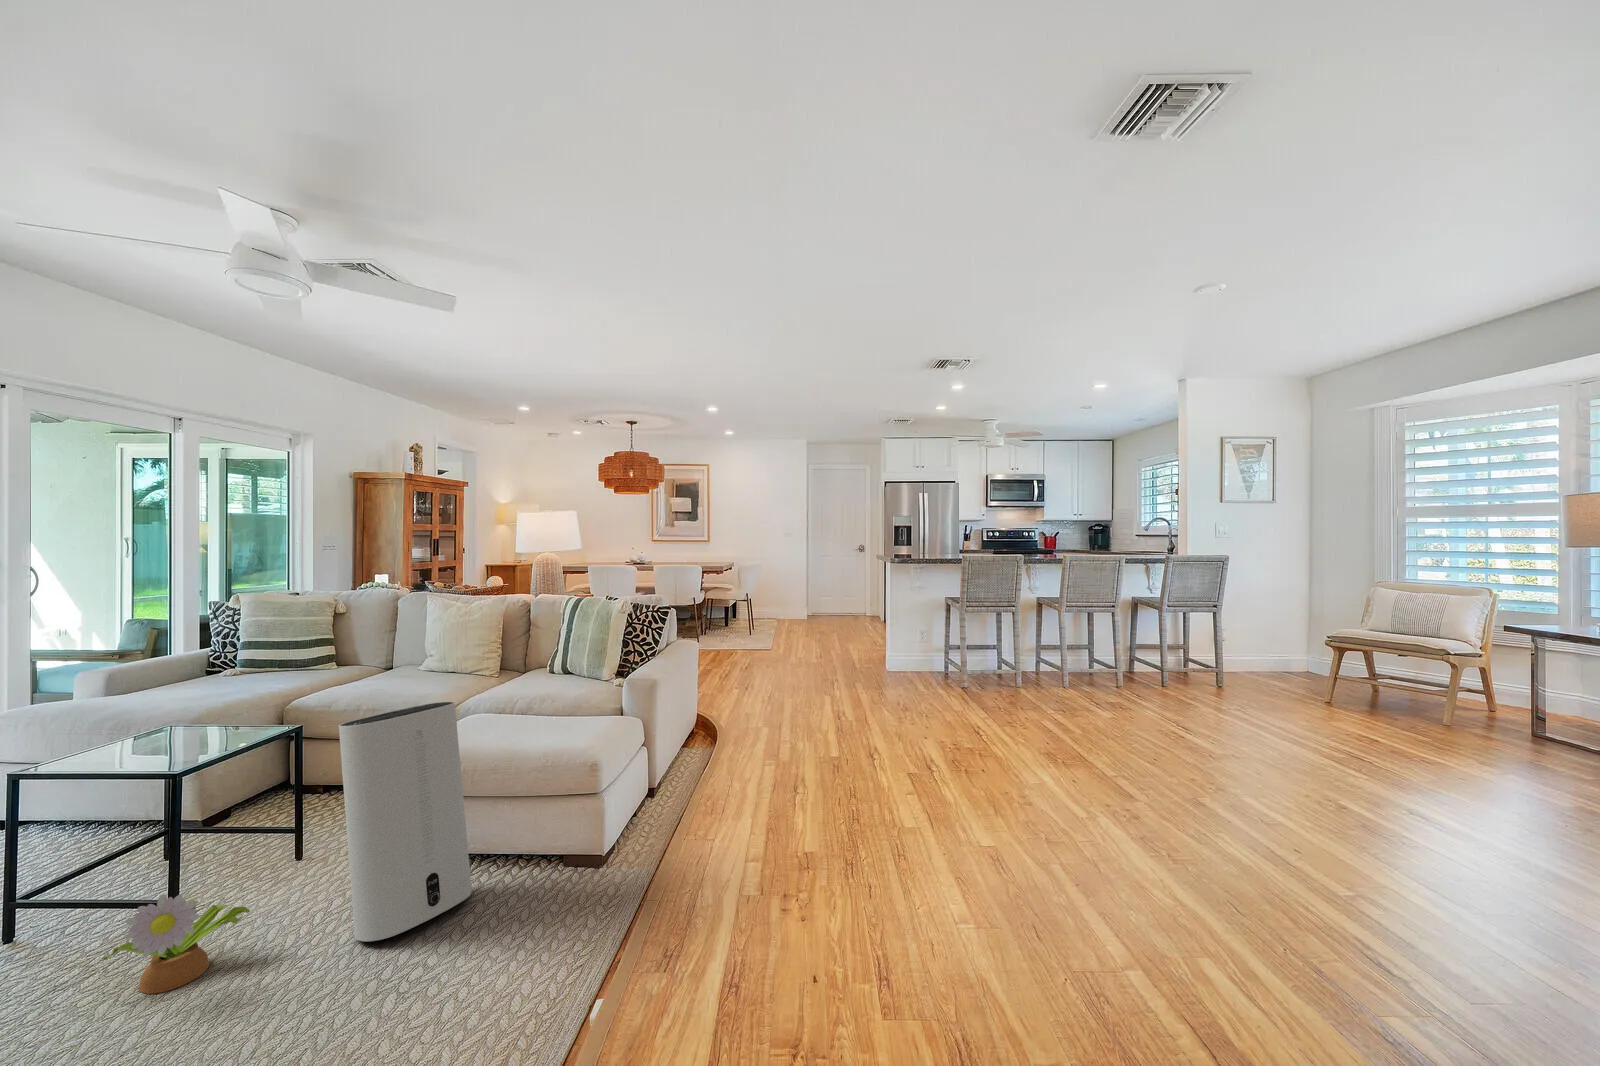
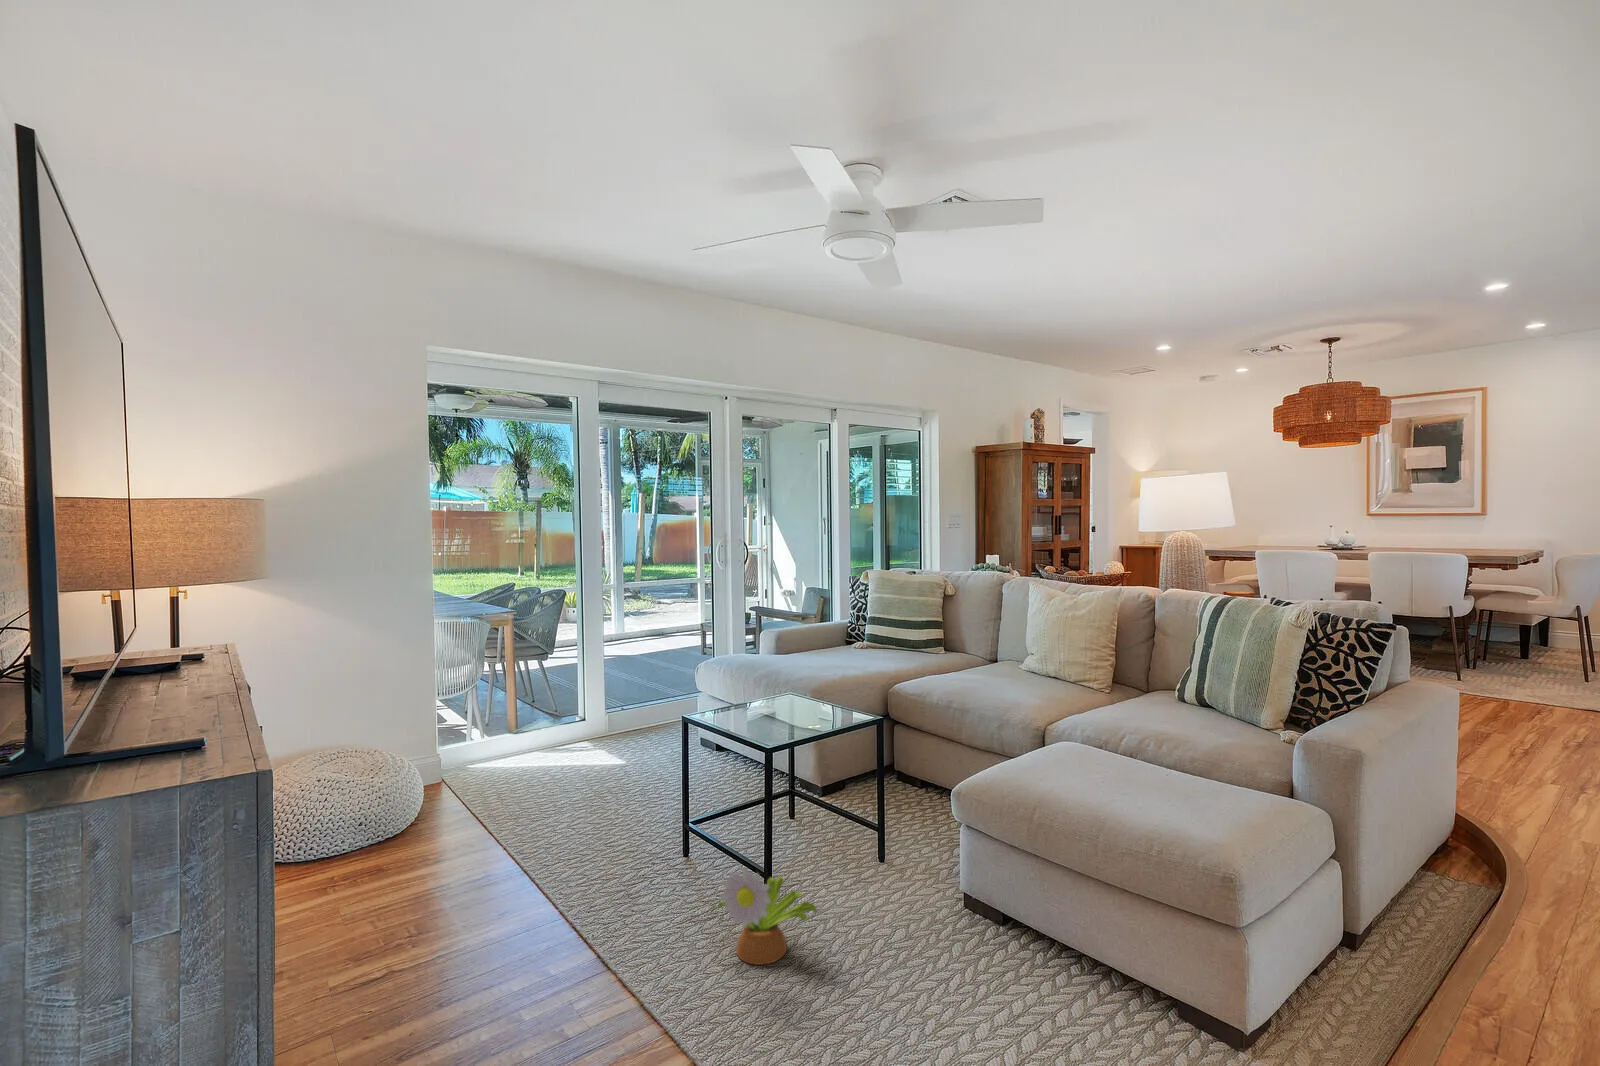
air purifier: present [339,701,472,941] -> none [890,723,1040,1017]

